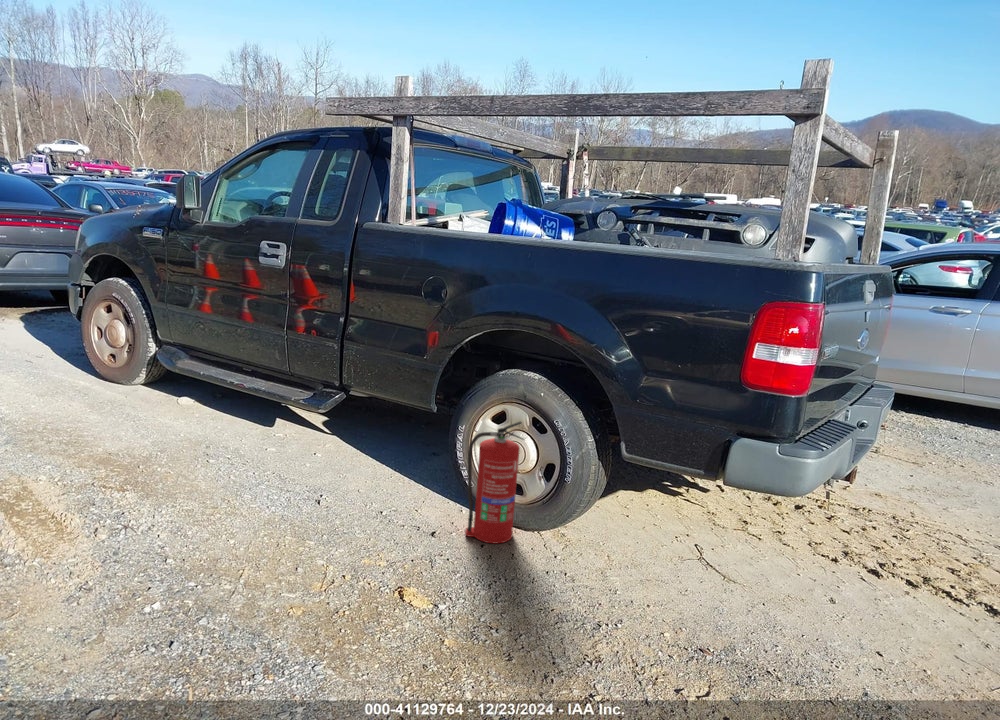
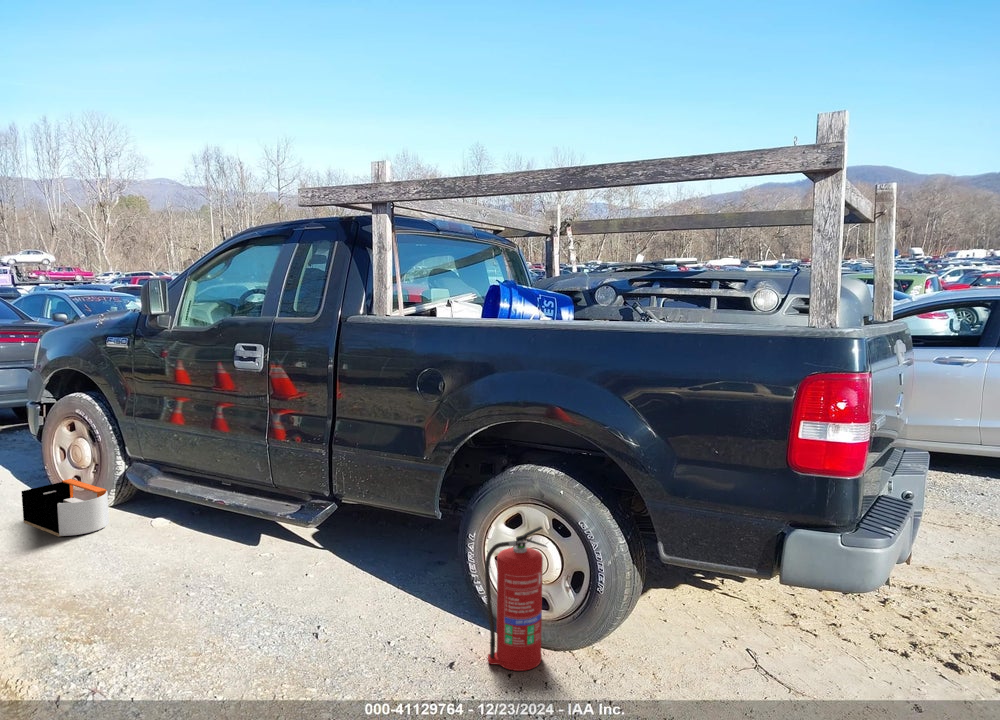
storage bin: none [63,356,141,406] -> present [22,479,109,537]

